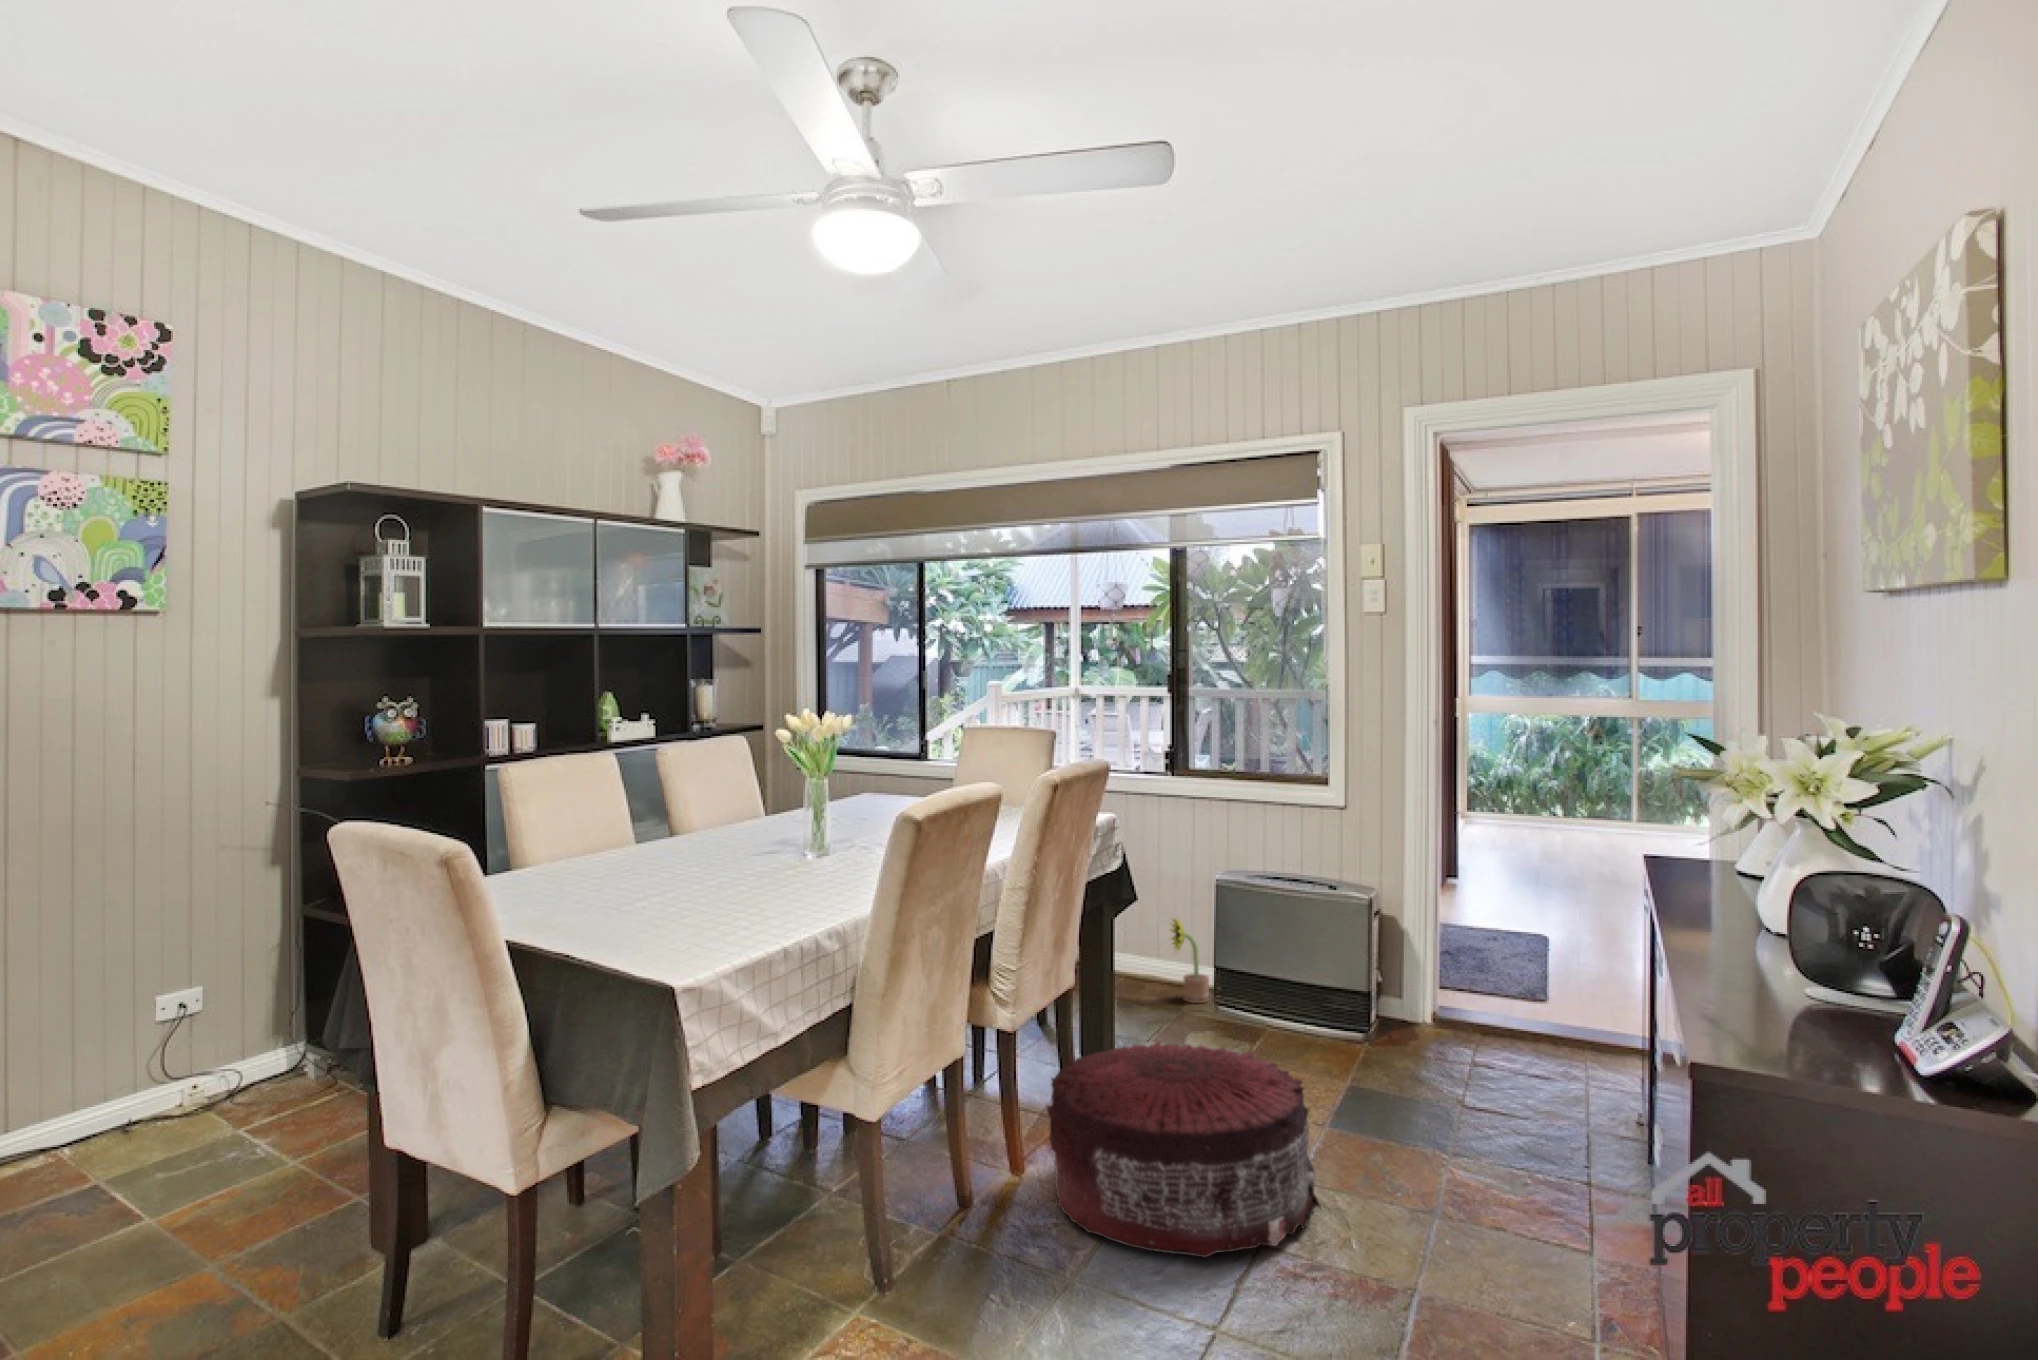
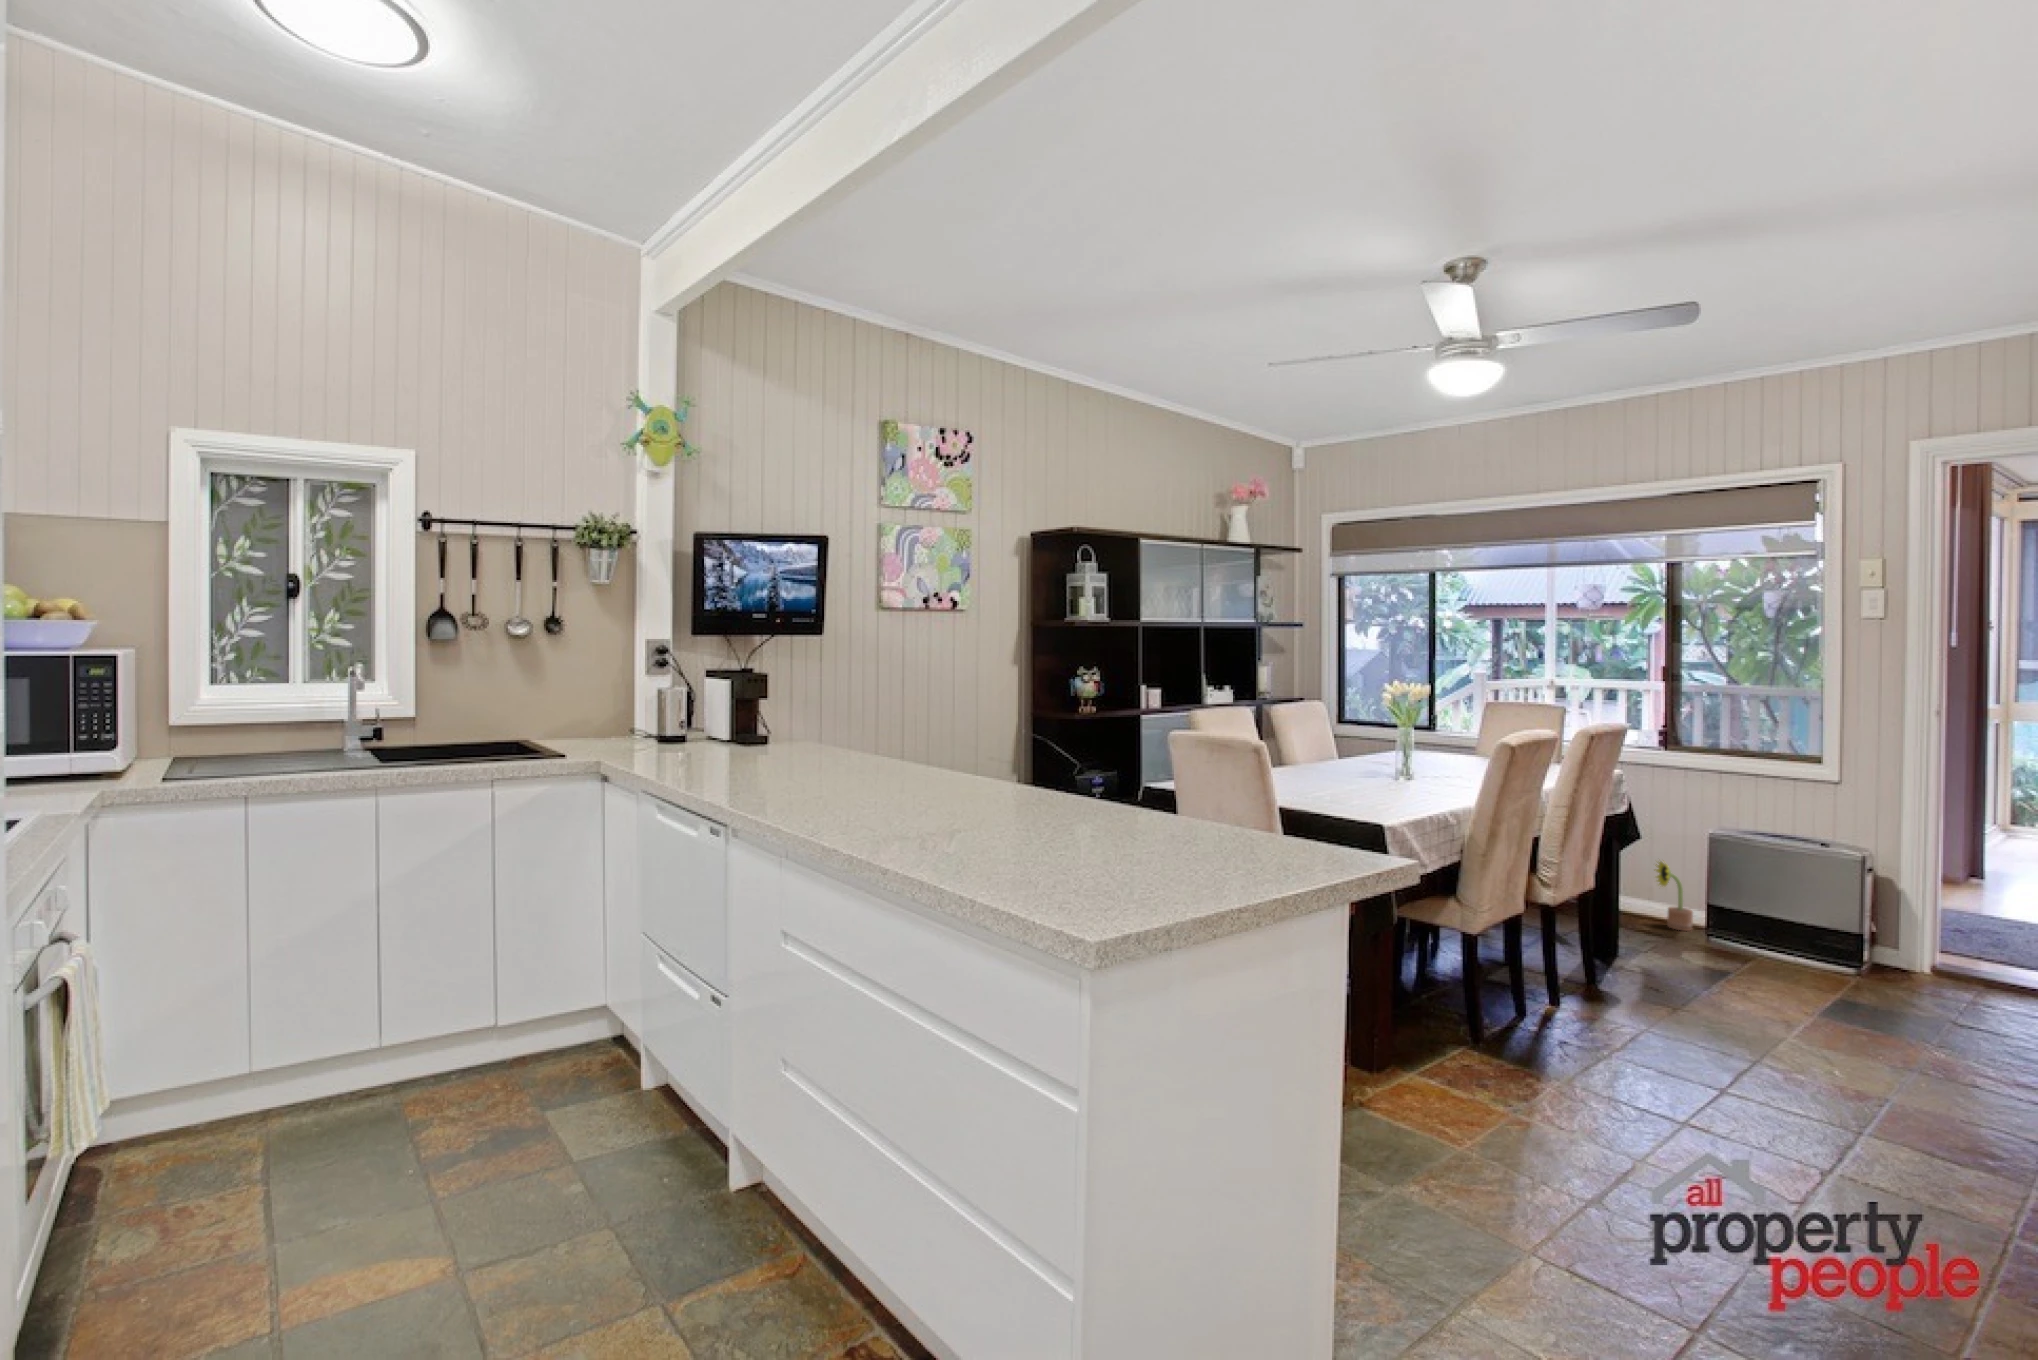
pouf: present [1047,1041,1321,1258] -> none [1599,942,1850,1097]

